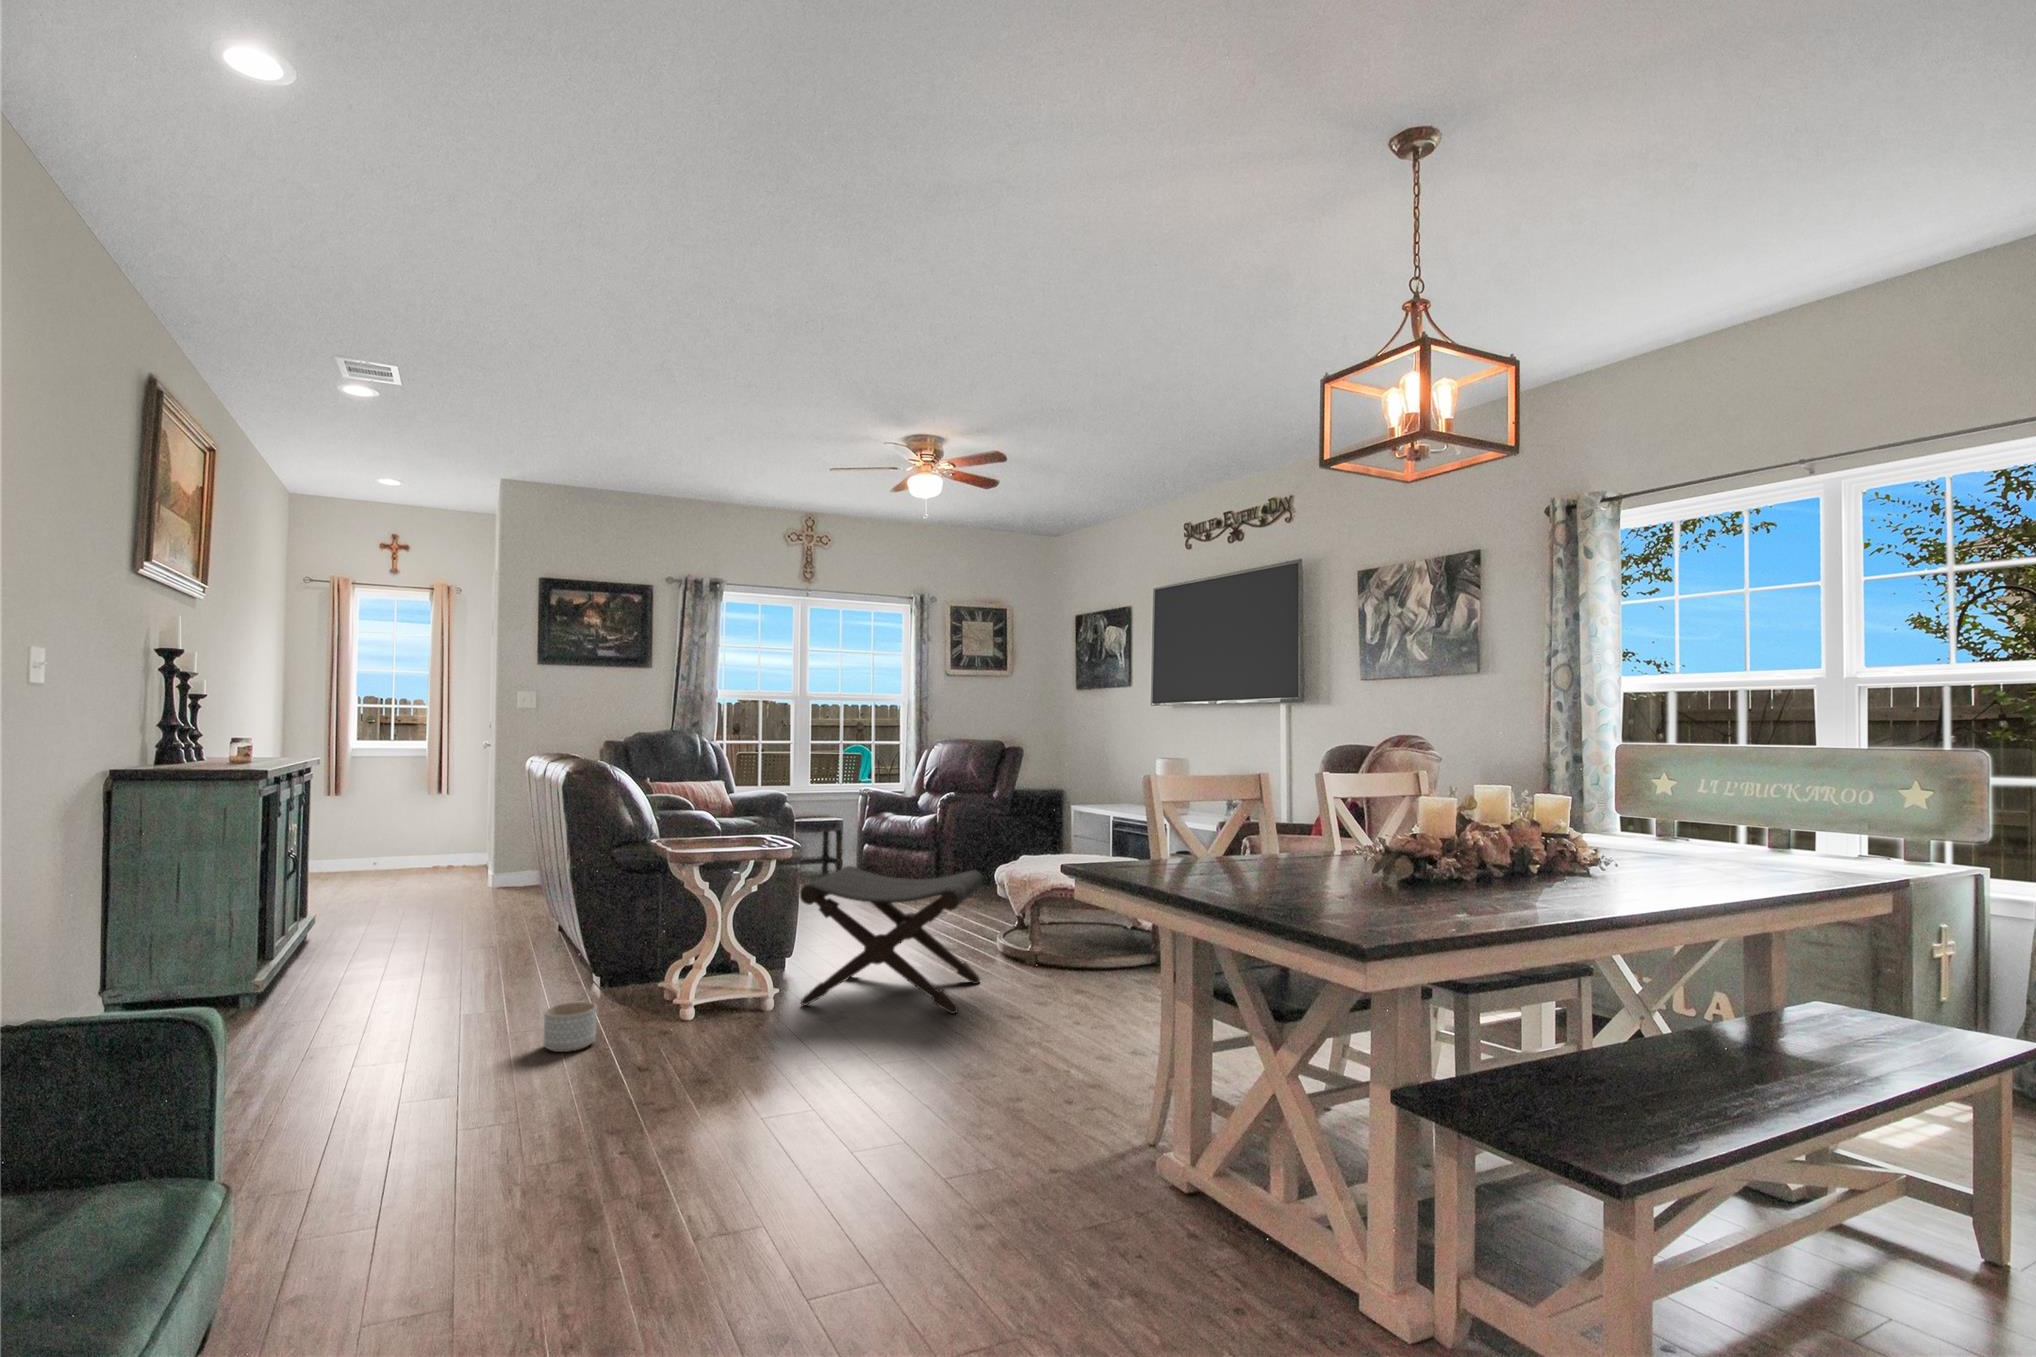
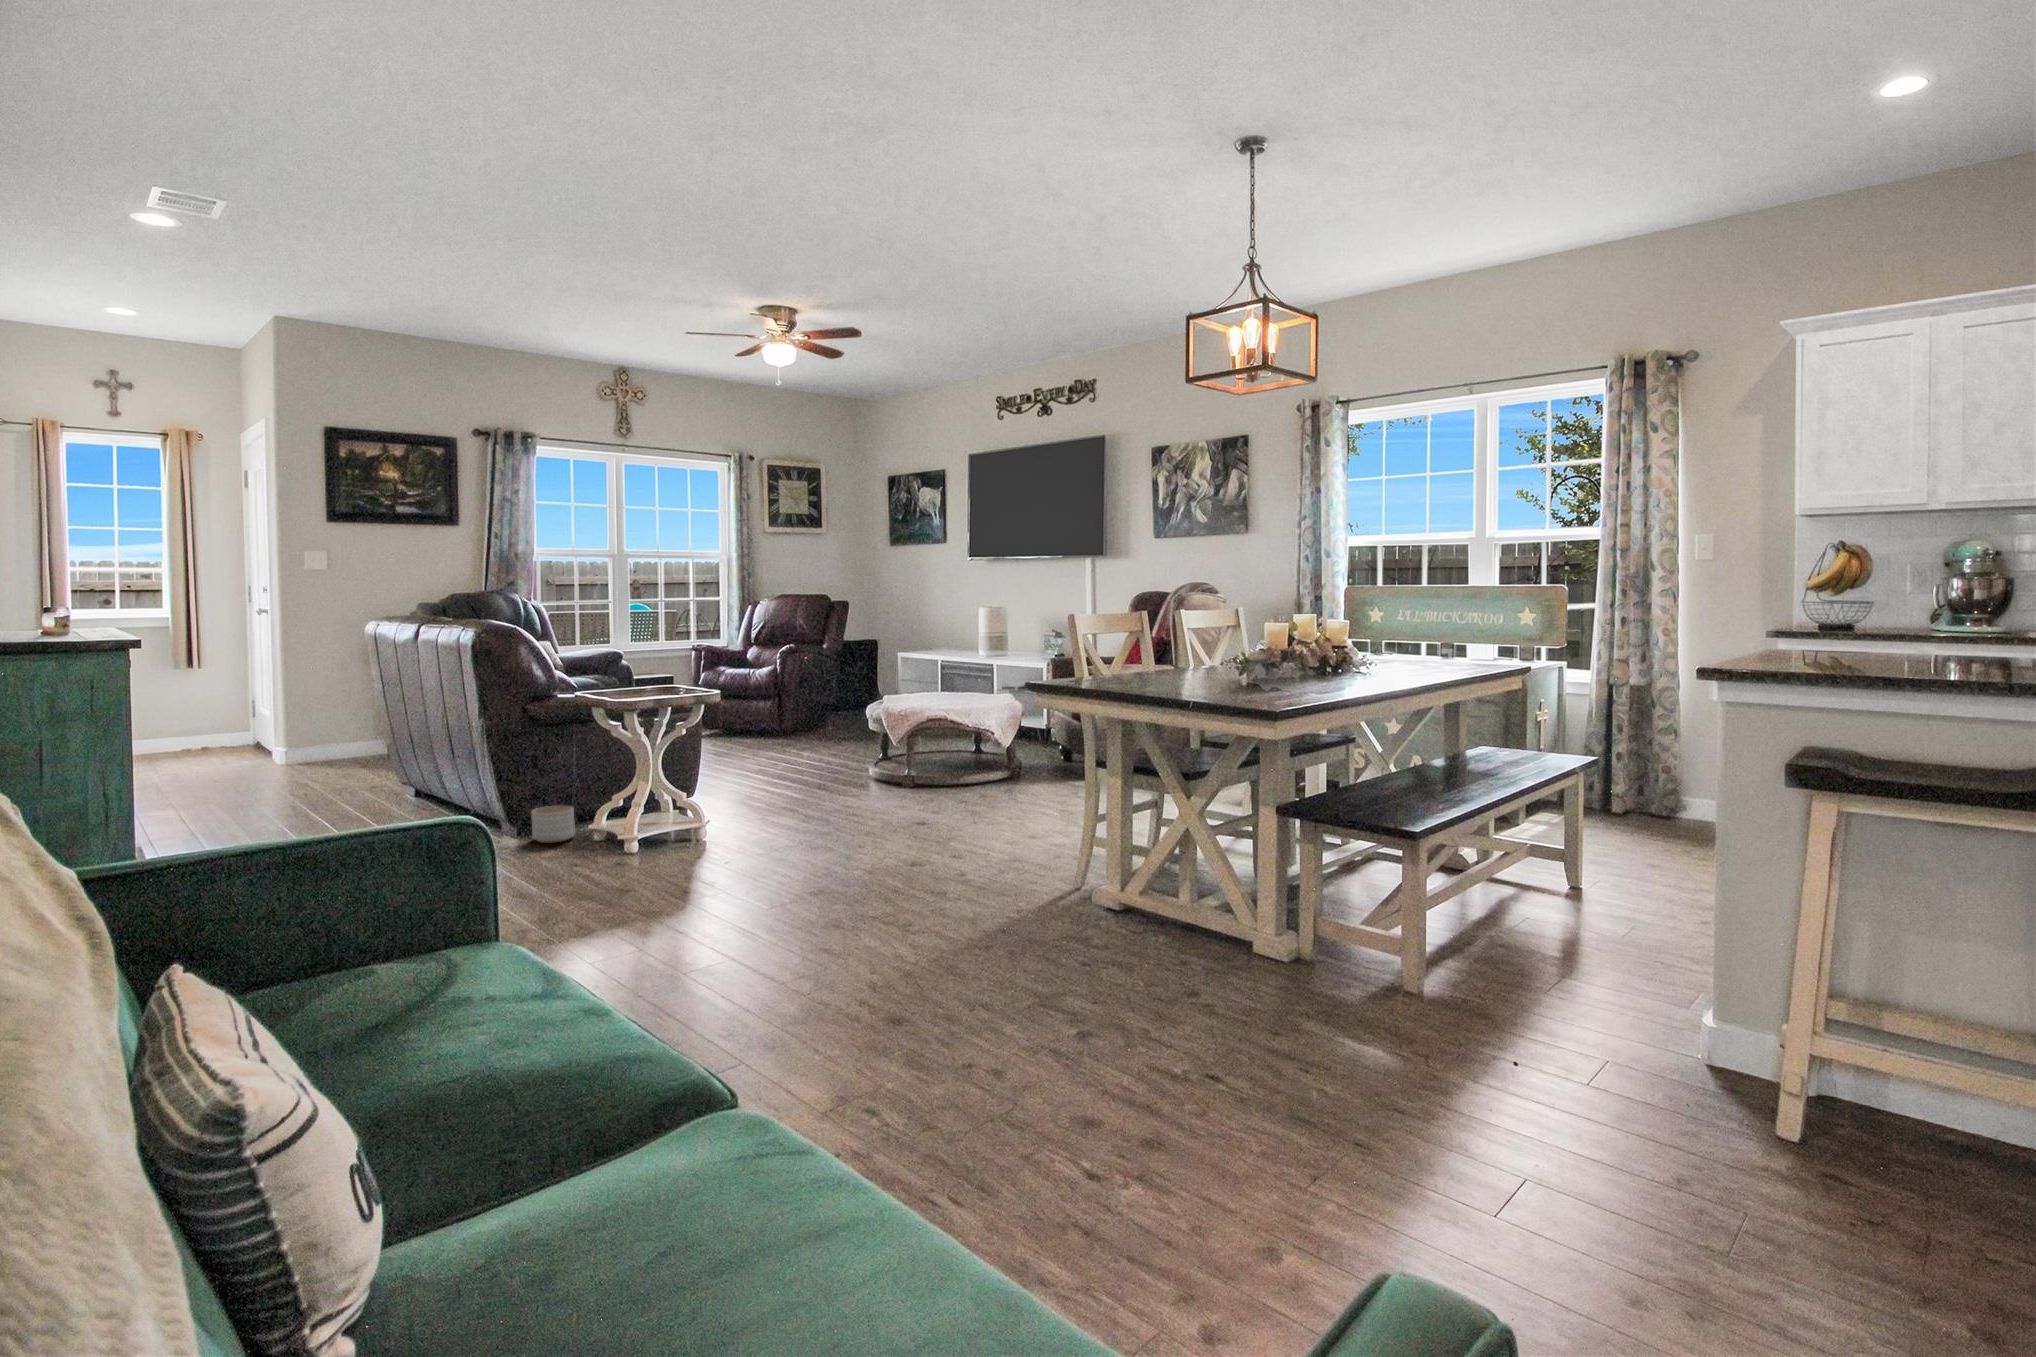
footstool: present [800,866,984,1014] -> none [722,697,866,807]

